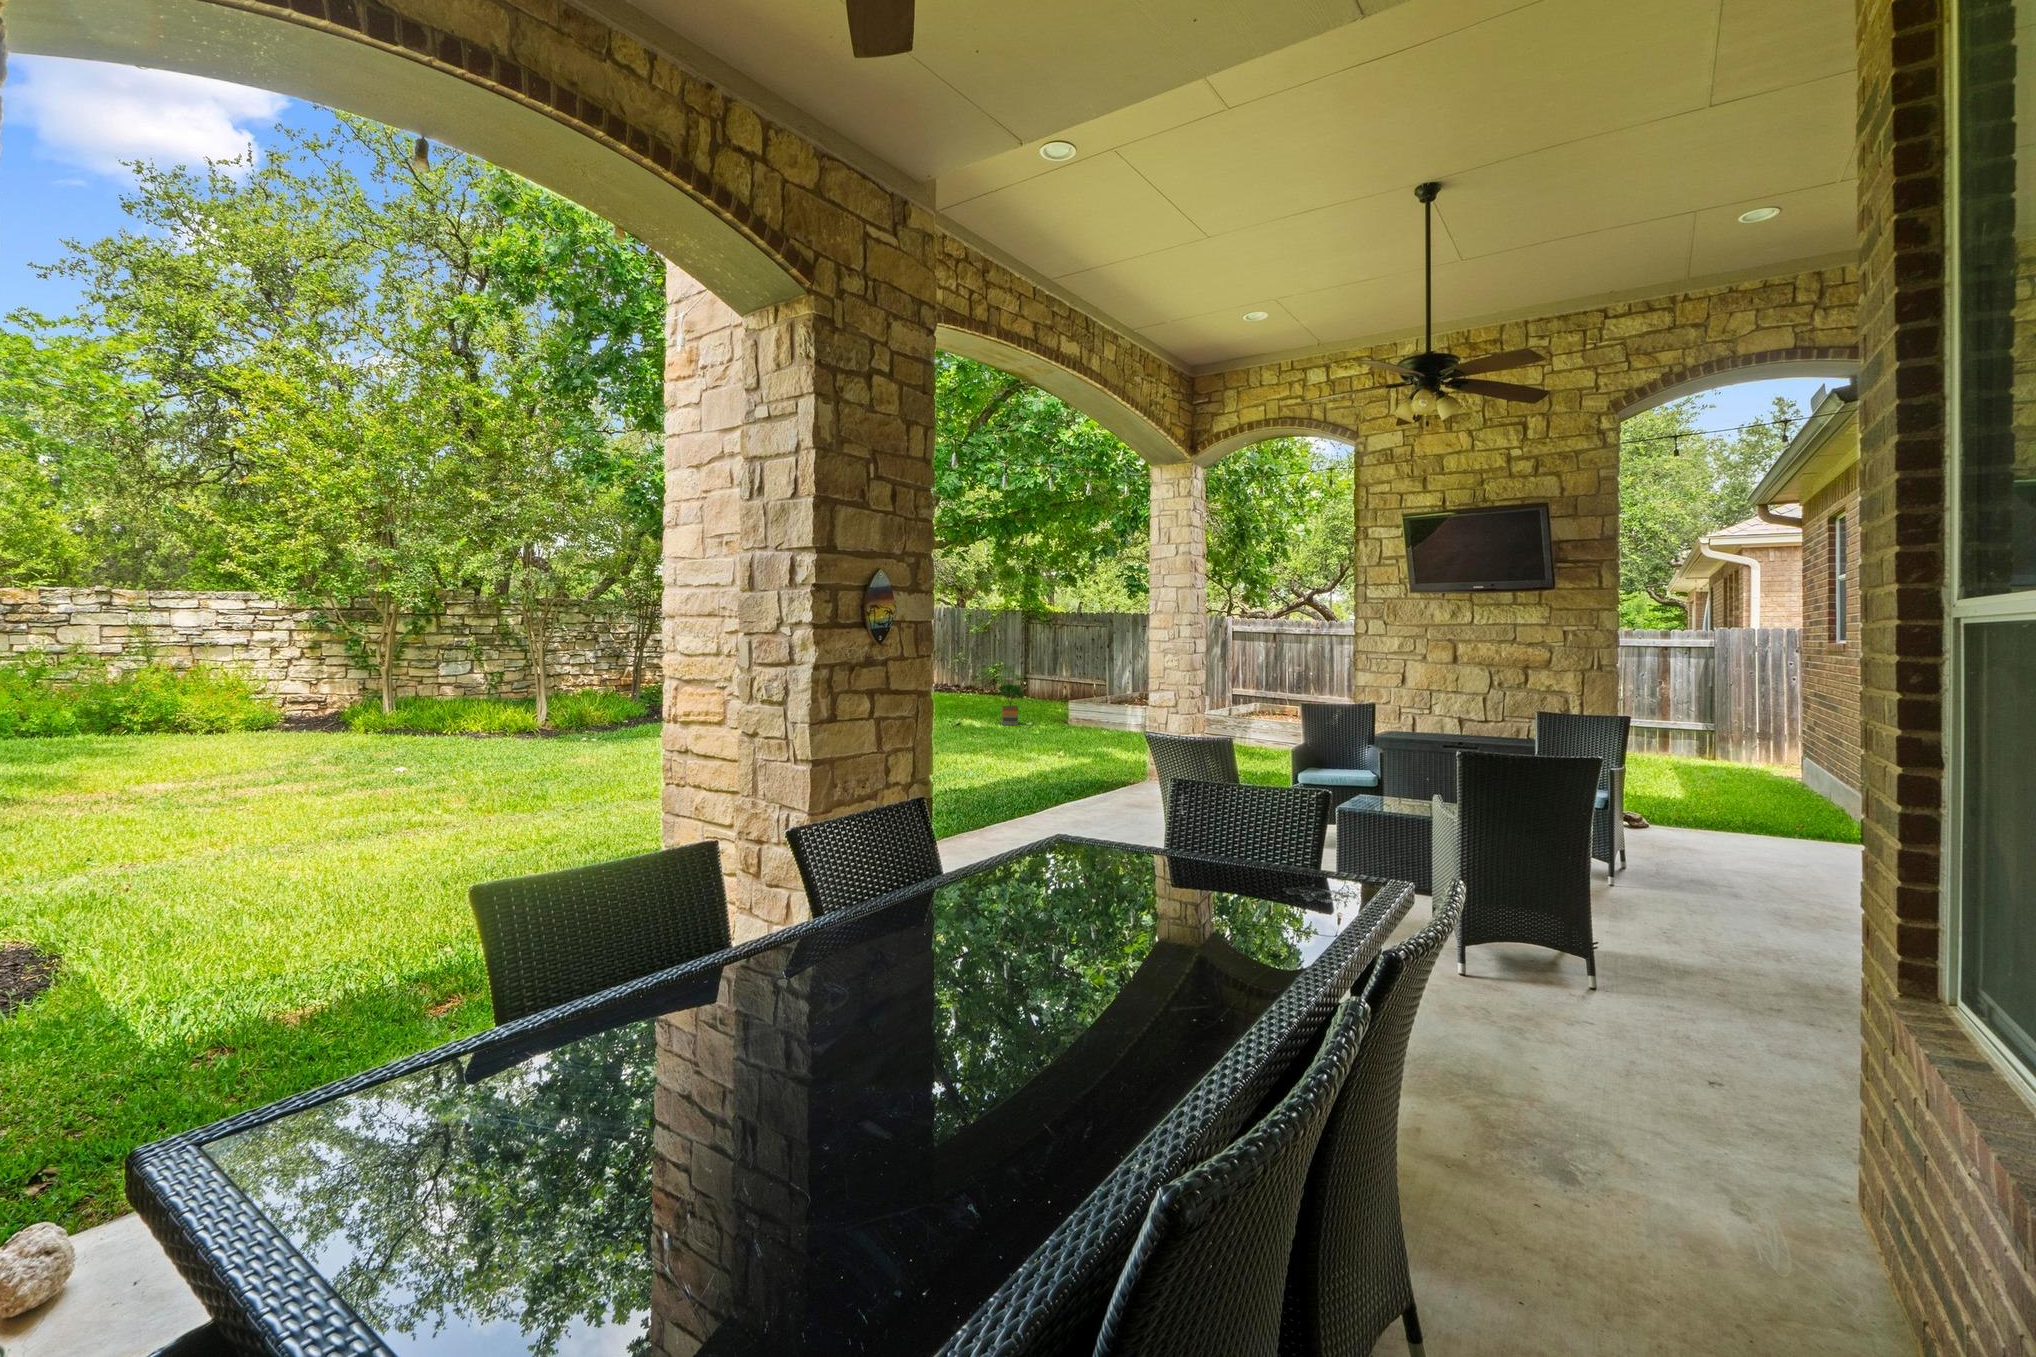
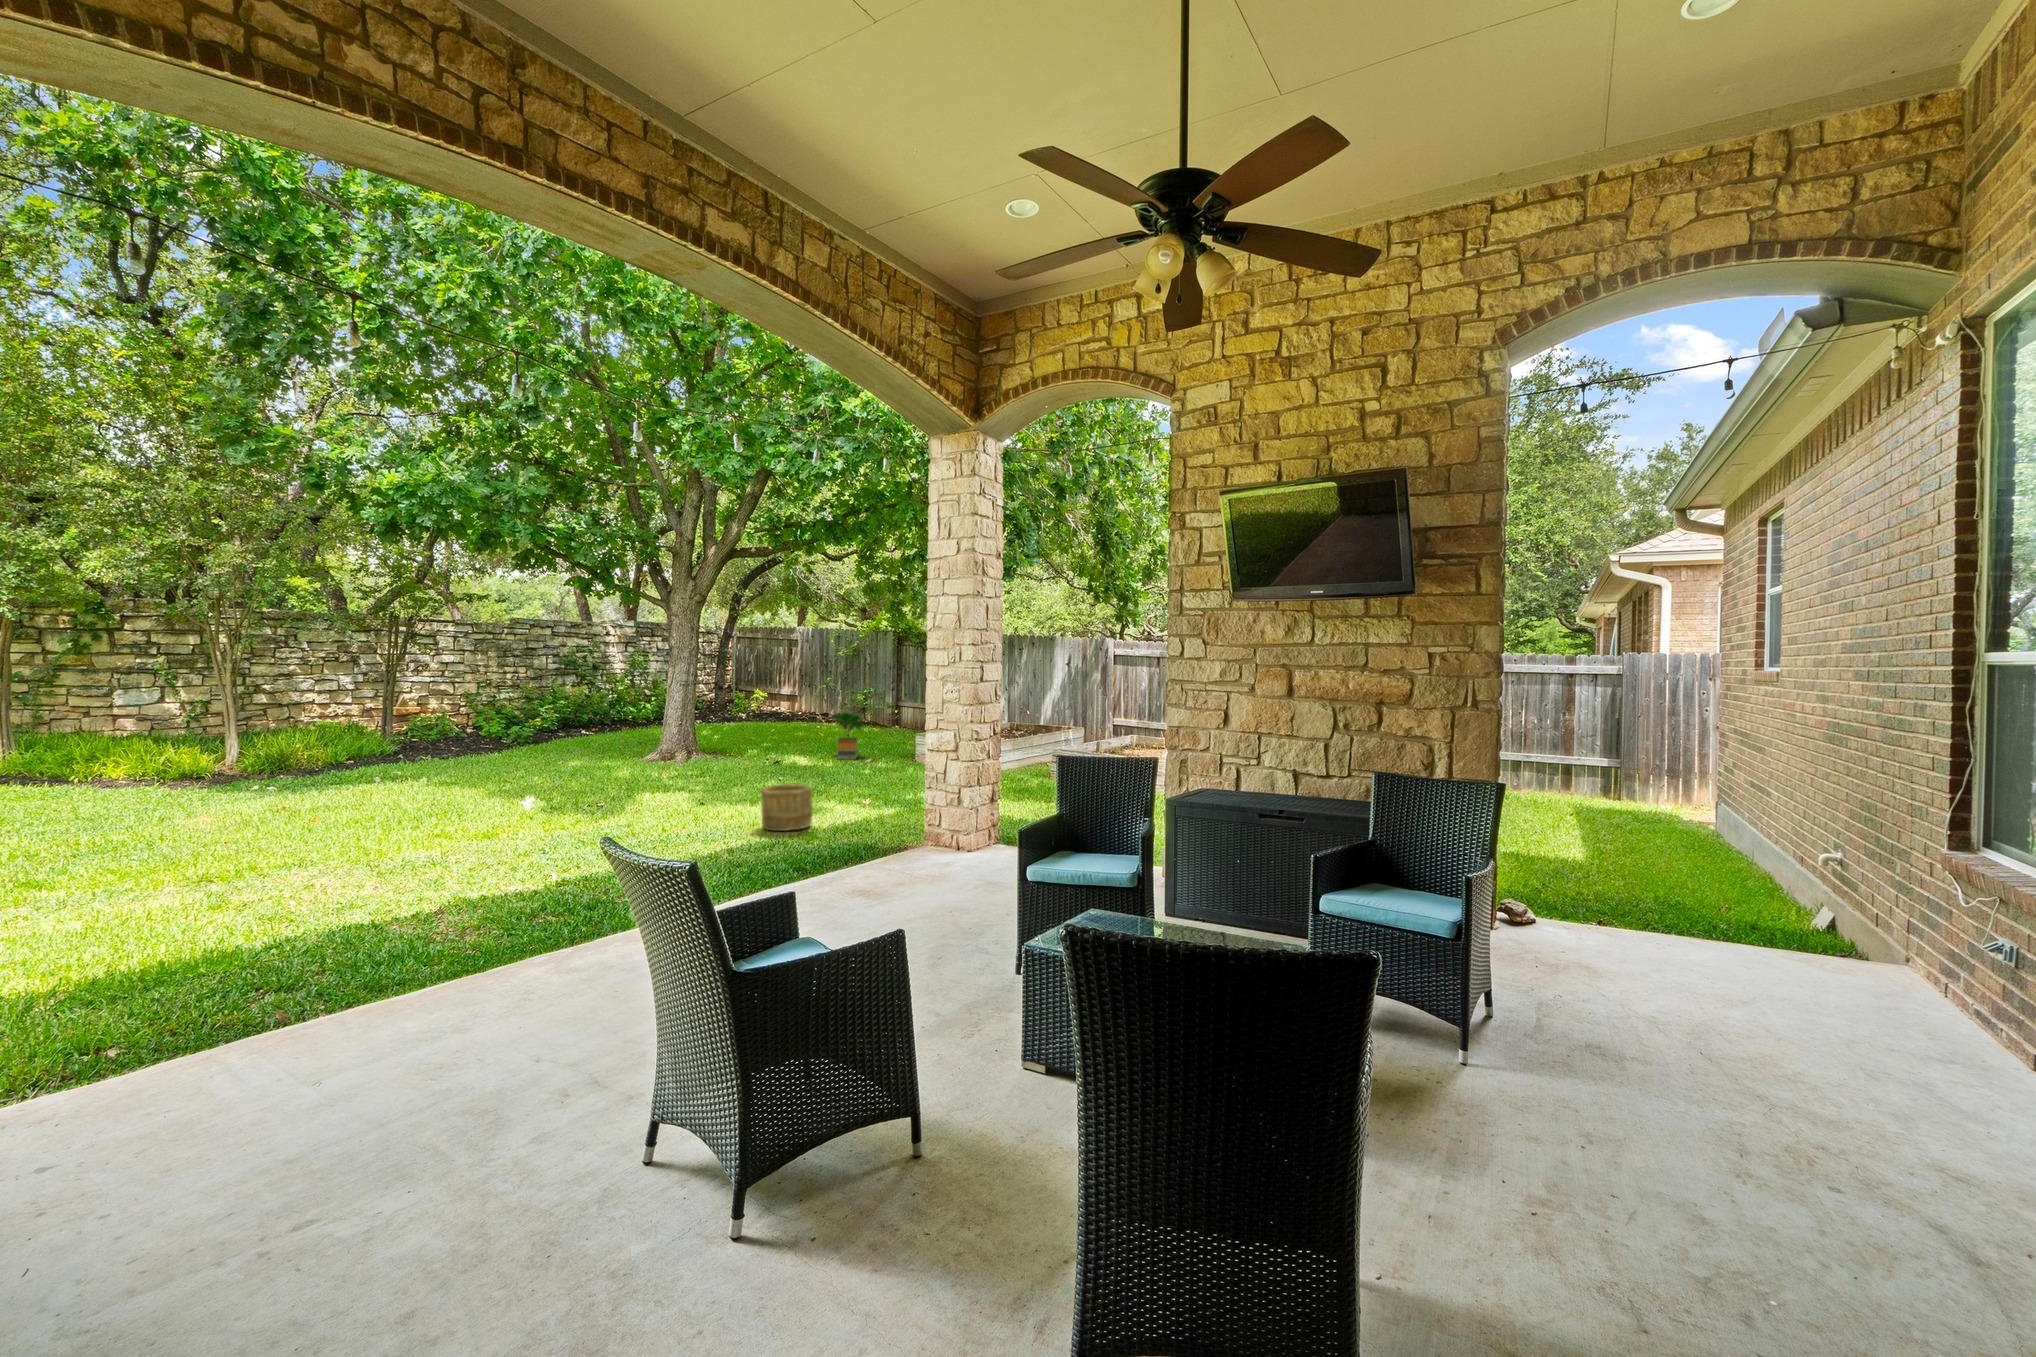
wooden bucket: none [1005,737,1045,773] -> present [760,784,813,831]

